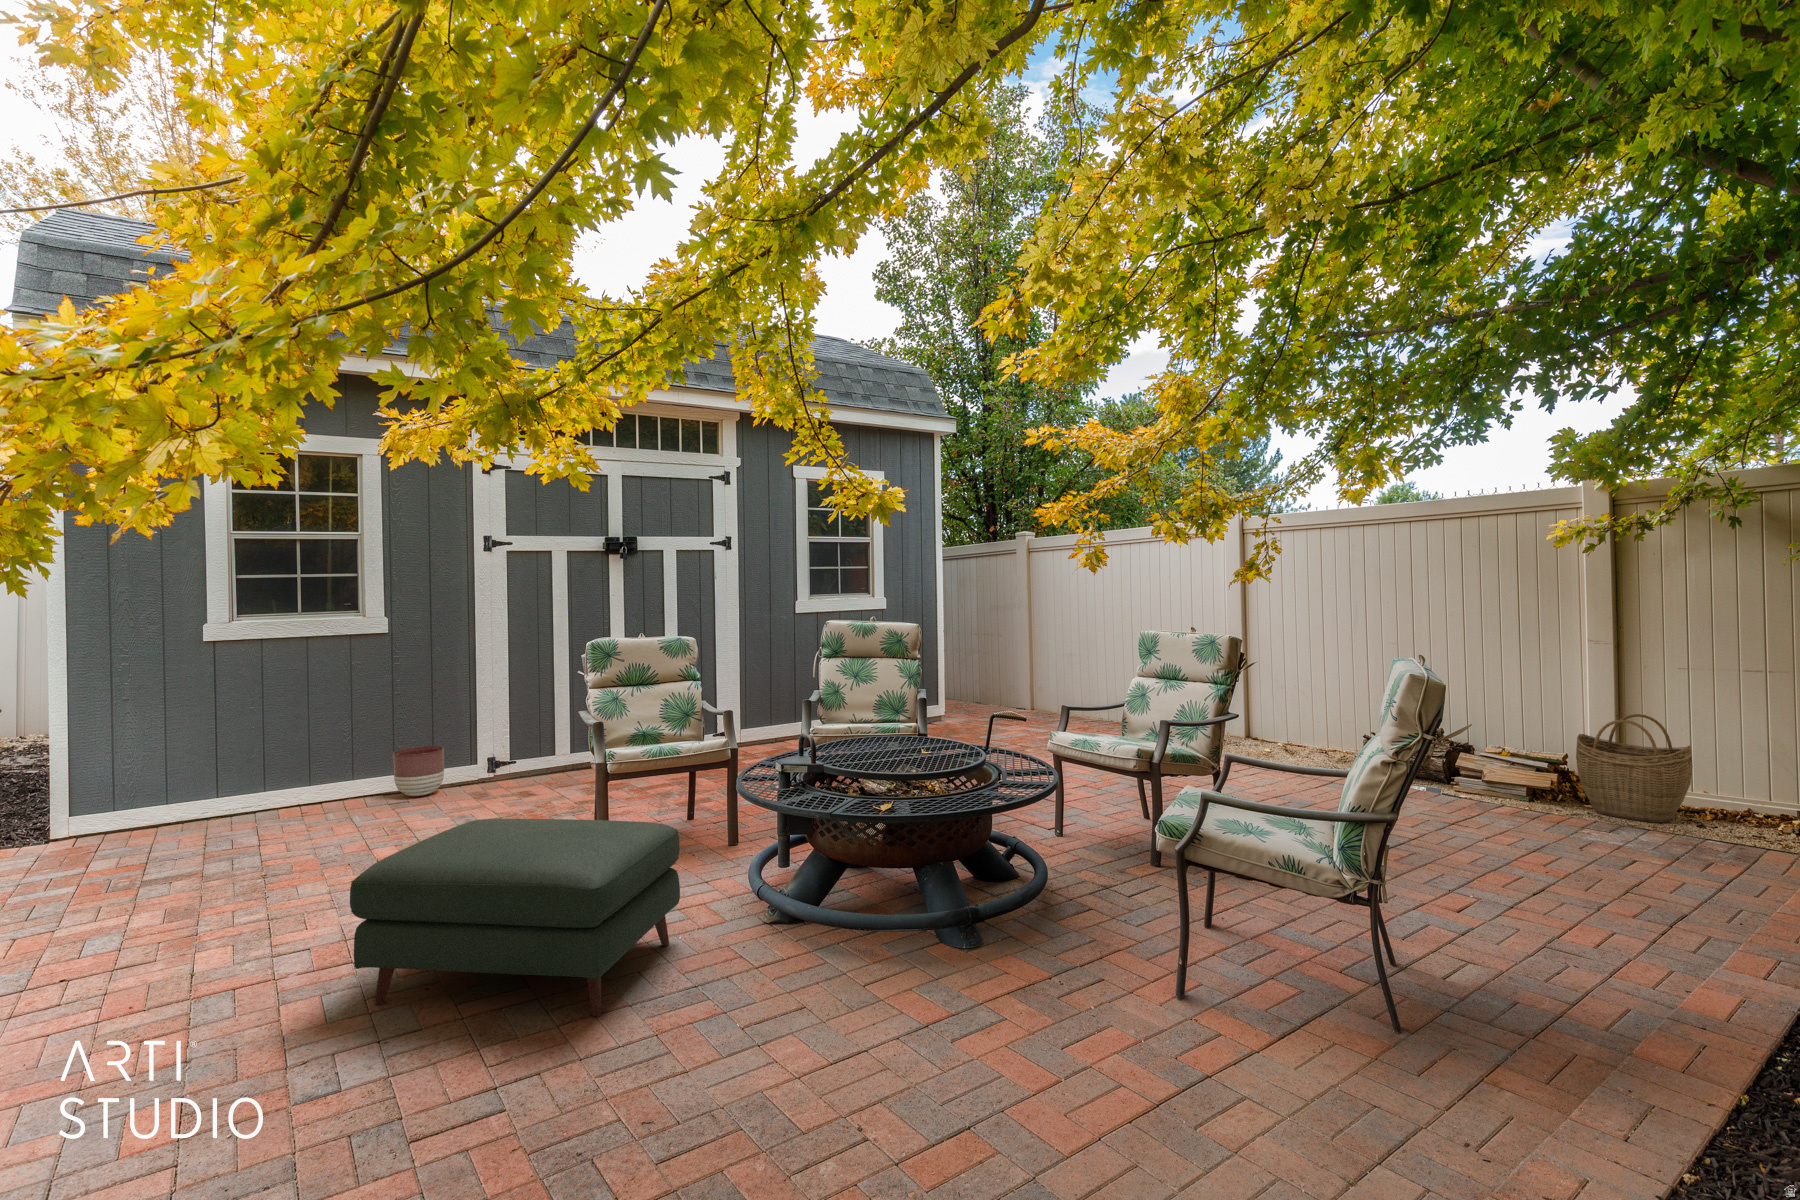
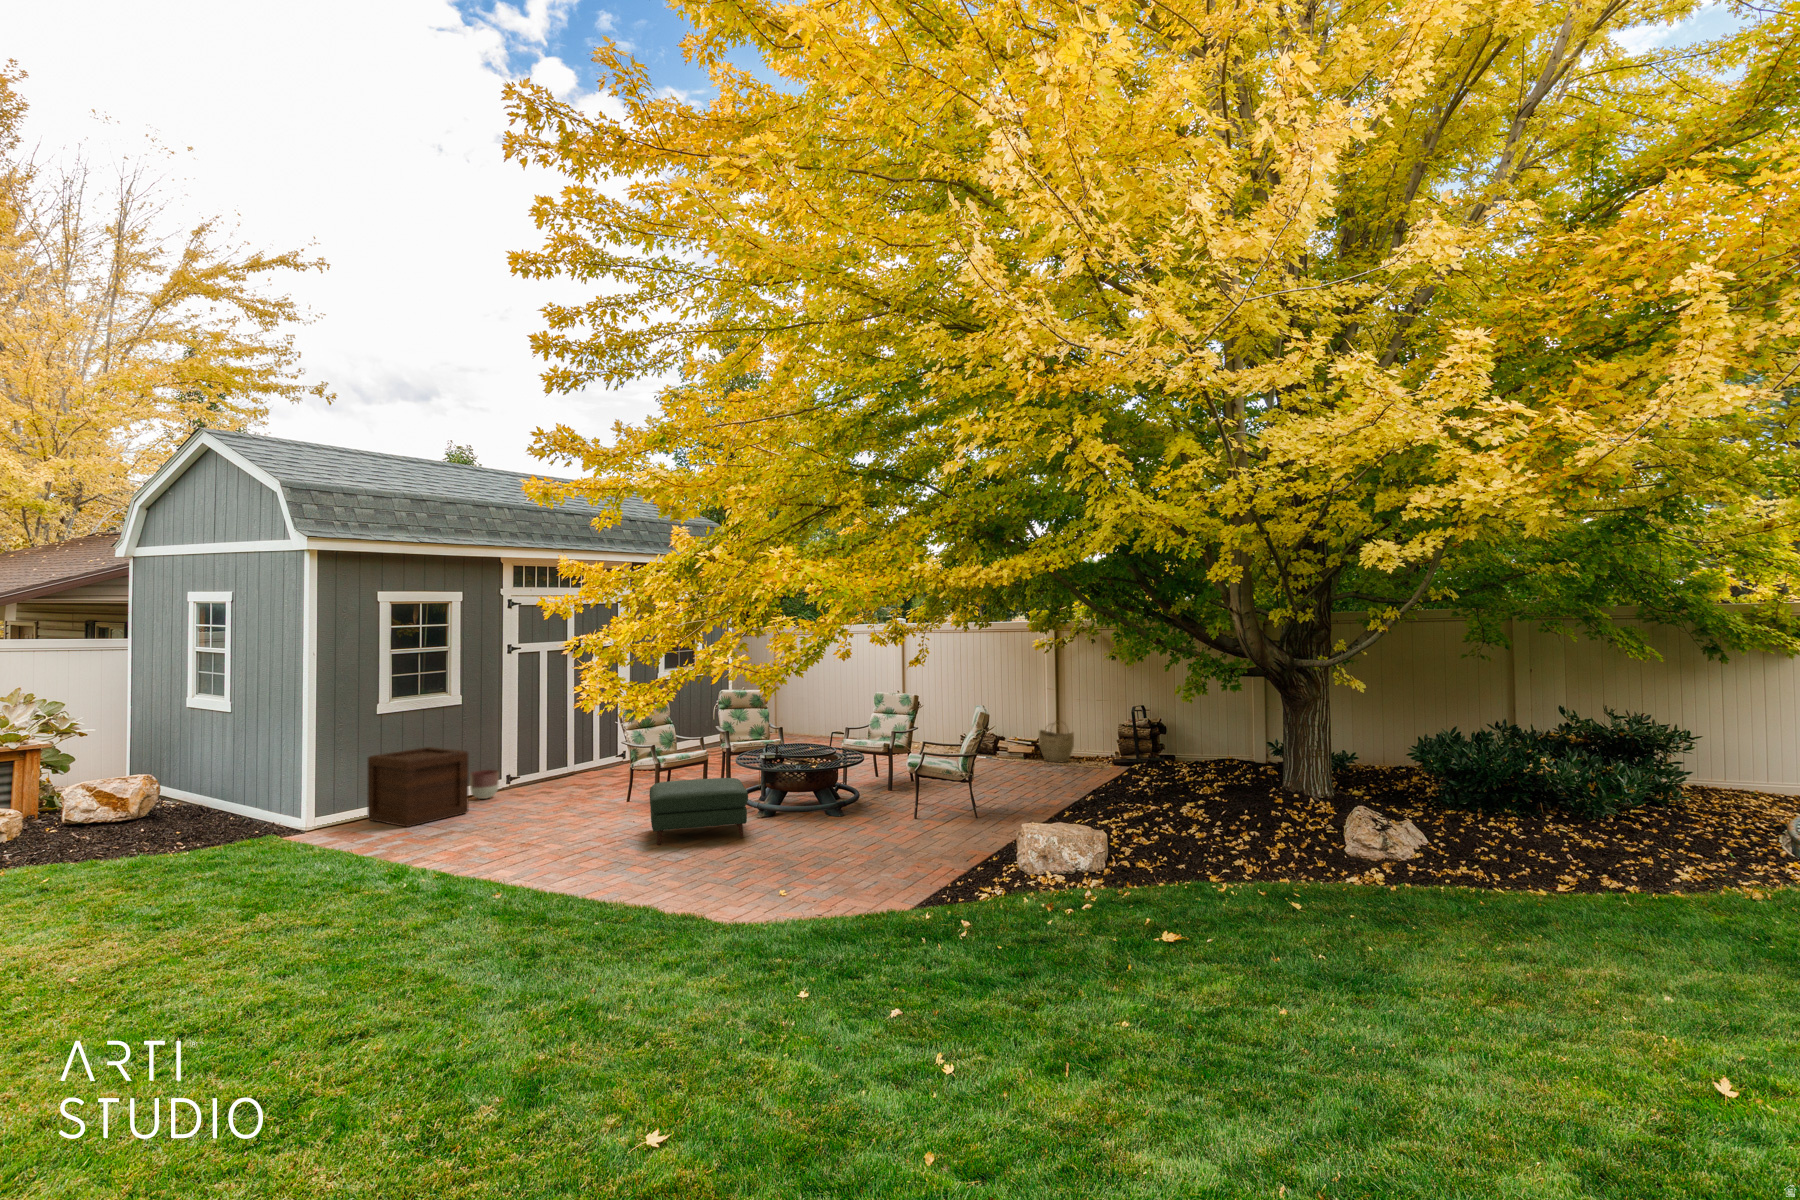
wooden crate: none [167,702,322,849] -> present [367,747,468,827]

